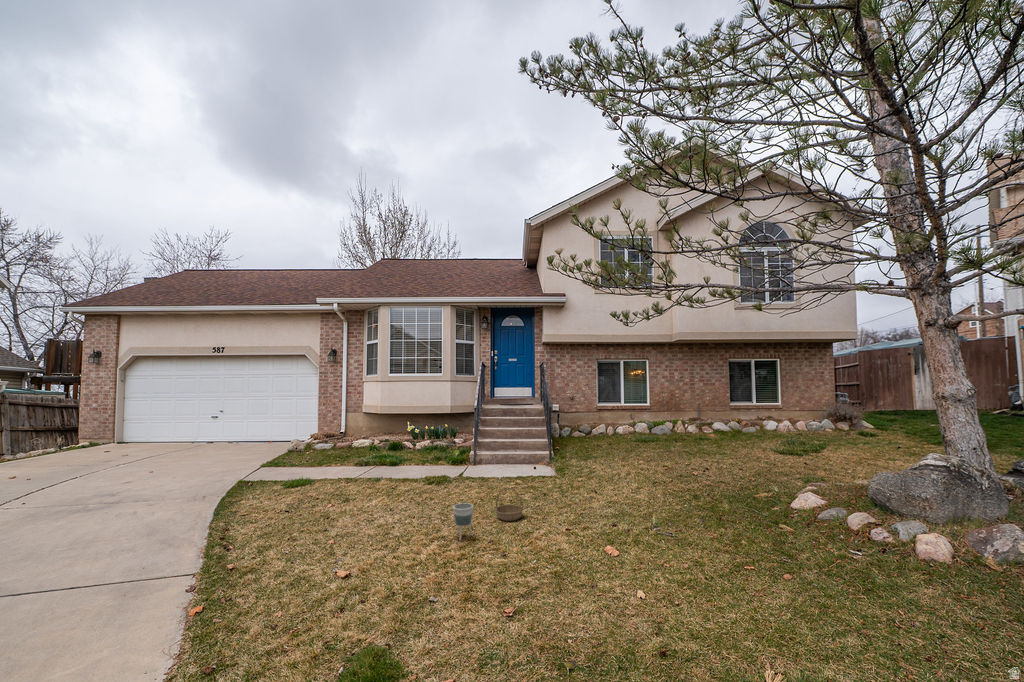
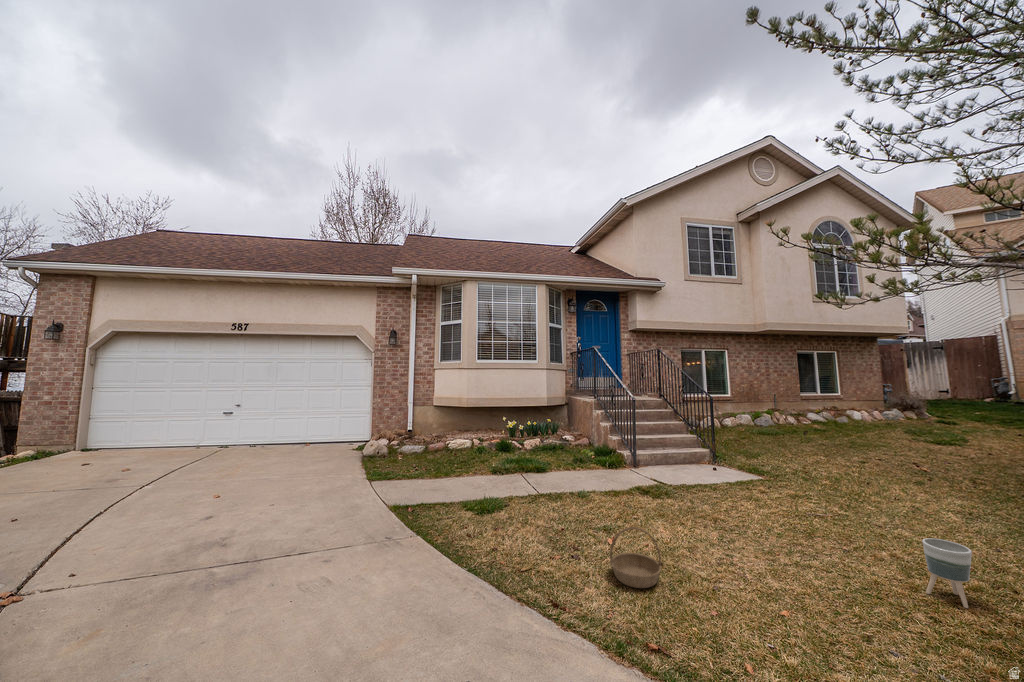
basket: present [495,488,523,521] -> present [610,527,661,588]

